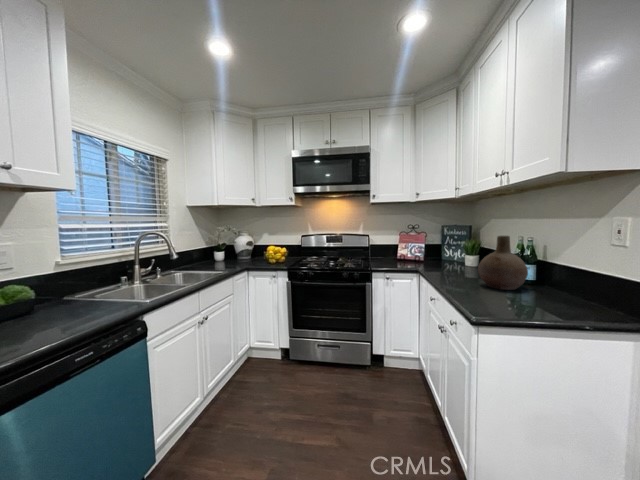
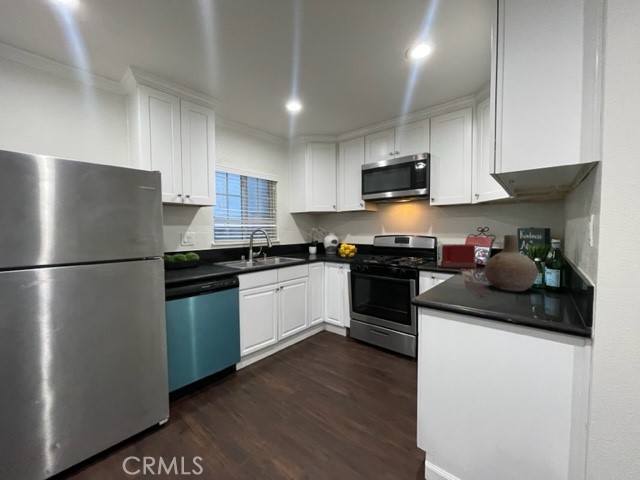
toaster: none [387,242,422,267] -> present [437,244,476,268]

